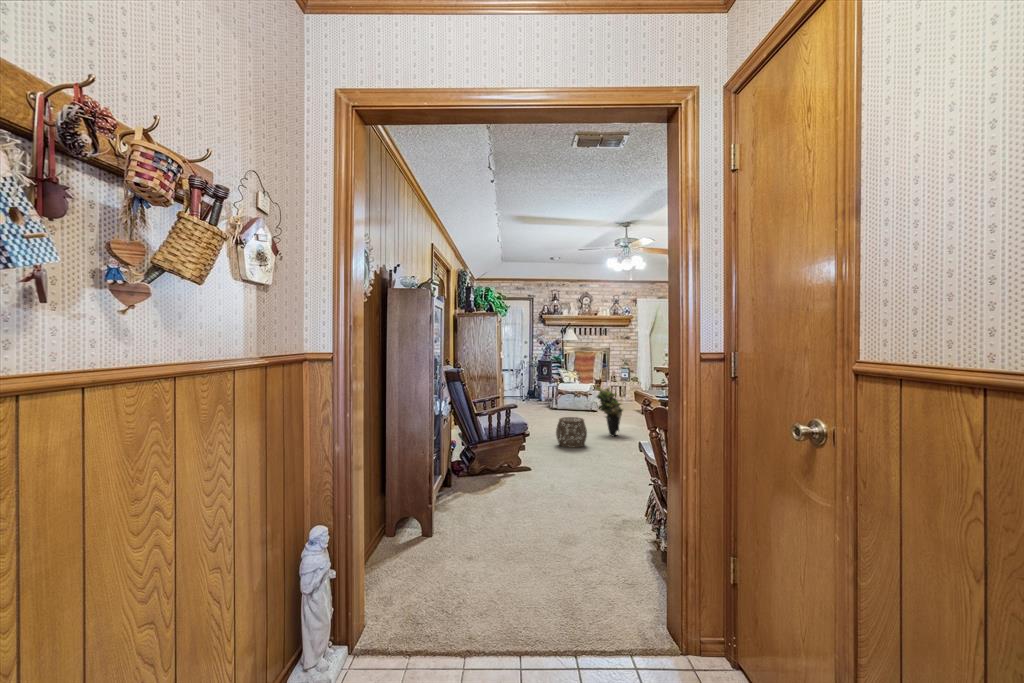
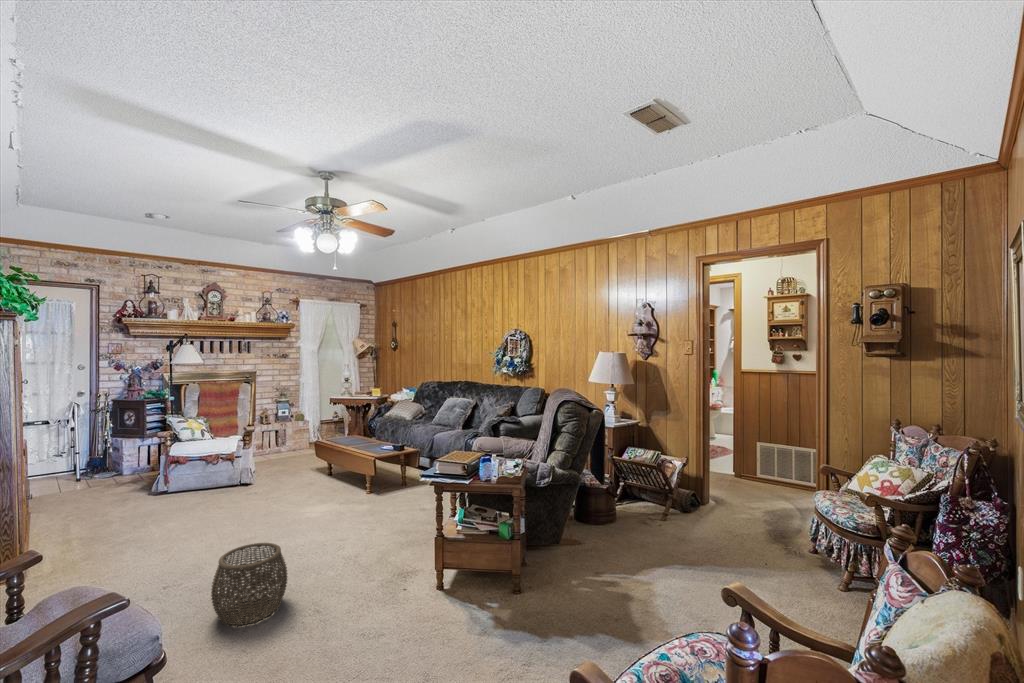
potted plant: present [596,388,623,436] -> none [281,454,336,548]

